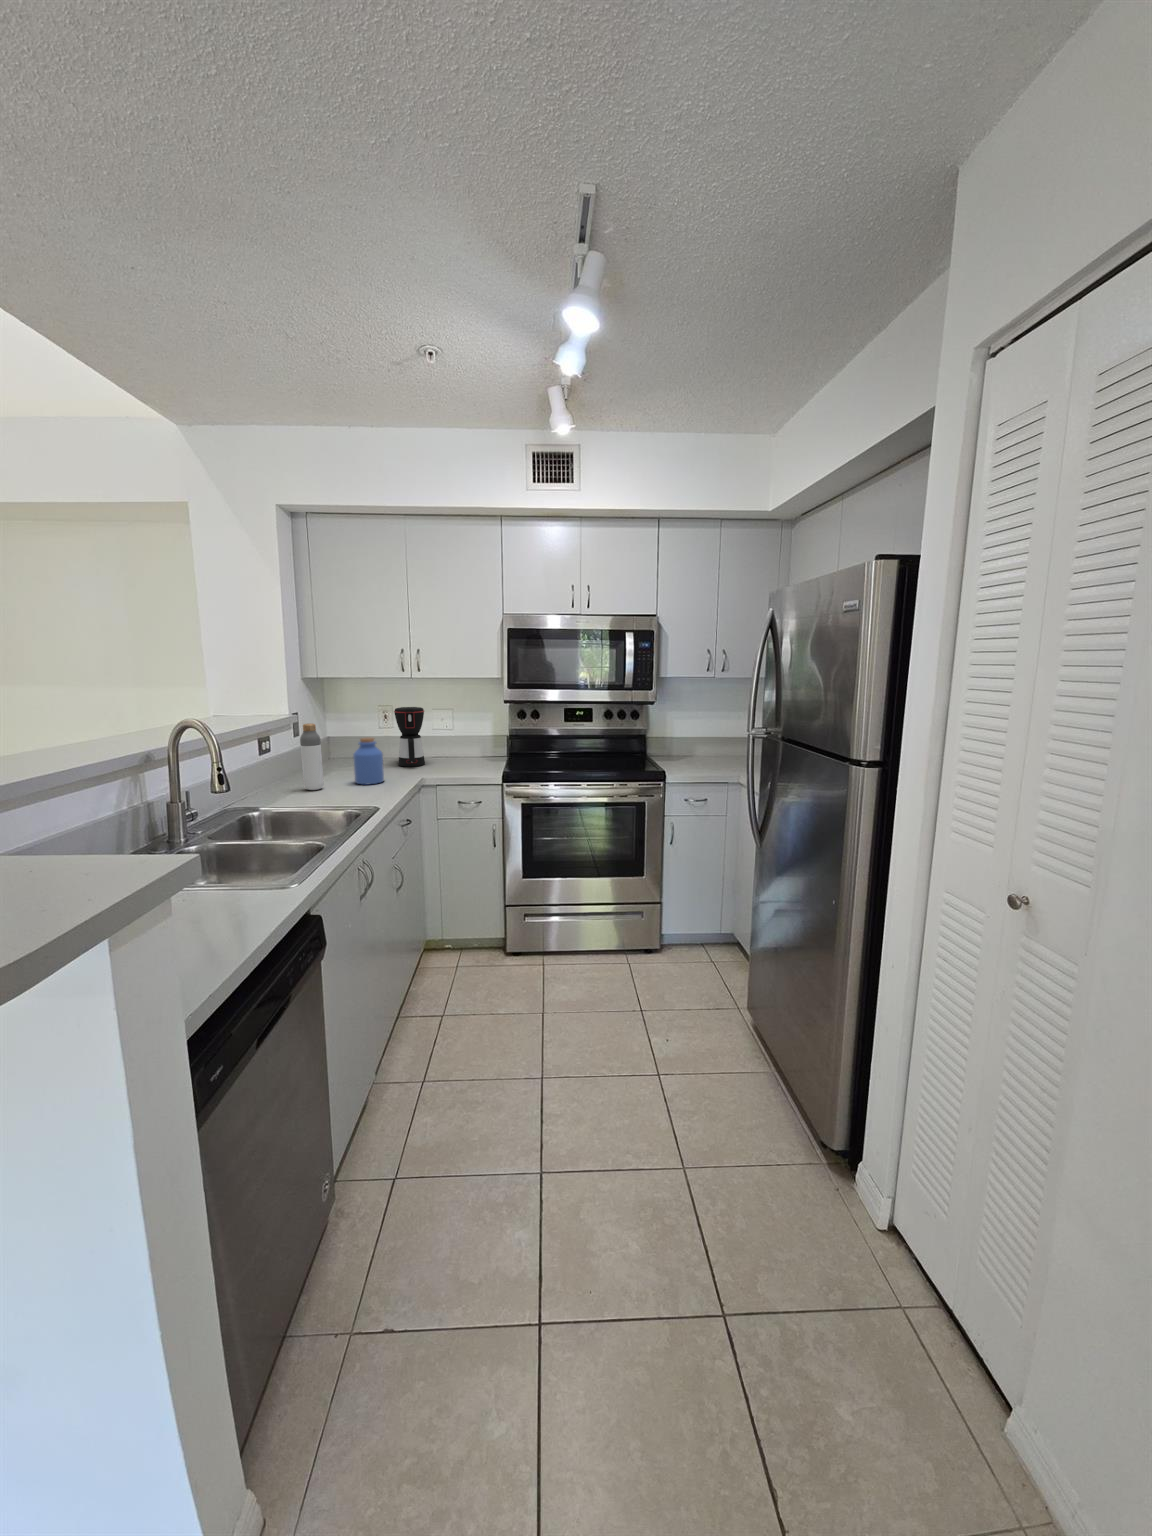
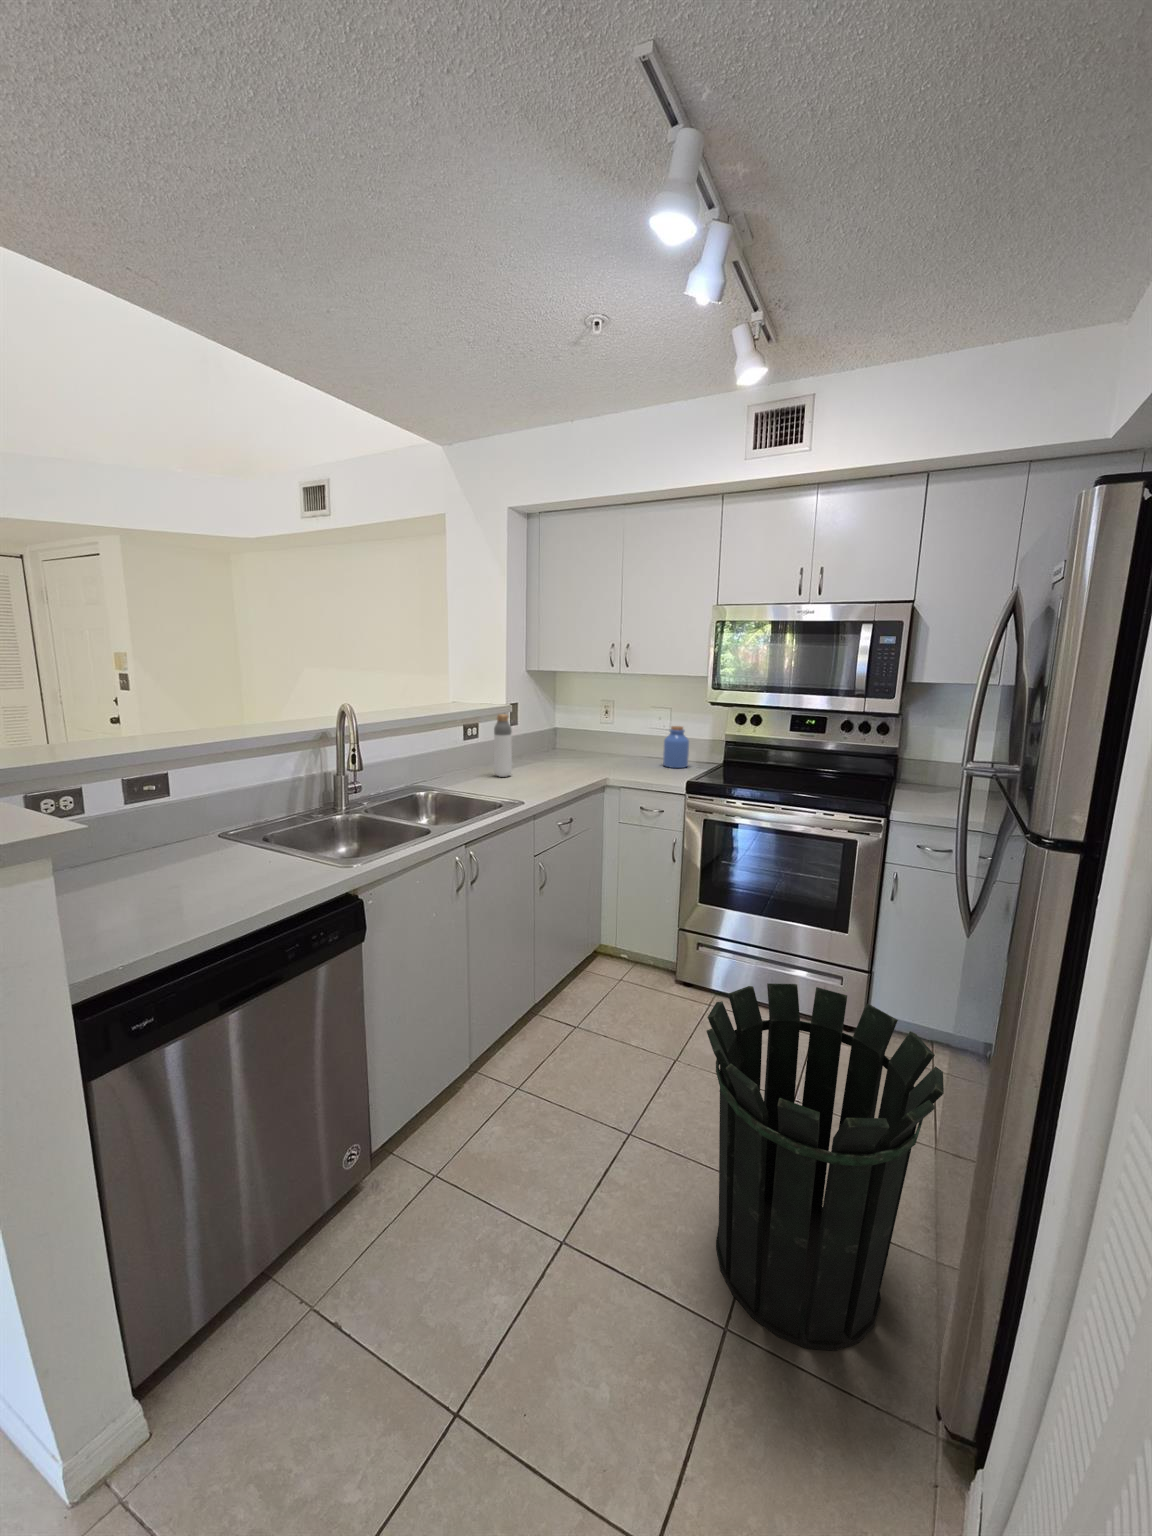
coffee maker: present [394,707,425,767] -> none [602,704,632,765]
jar: present [353,738,384,785] -> present [663,726,689,768]
waste bin: none [628,904,790,1151] -> present [706,983,944,1351]

